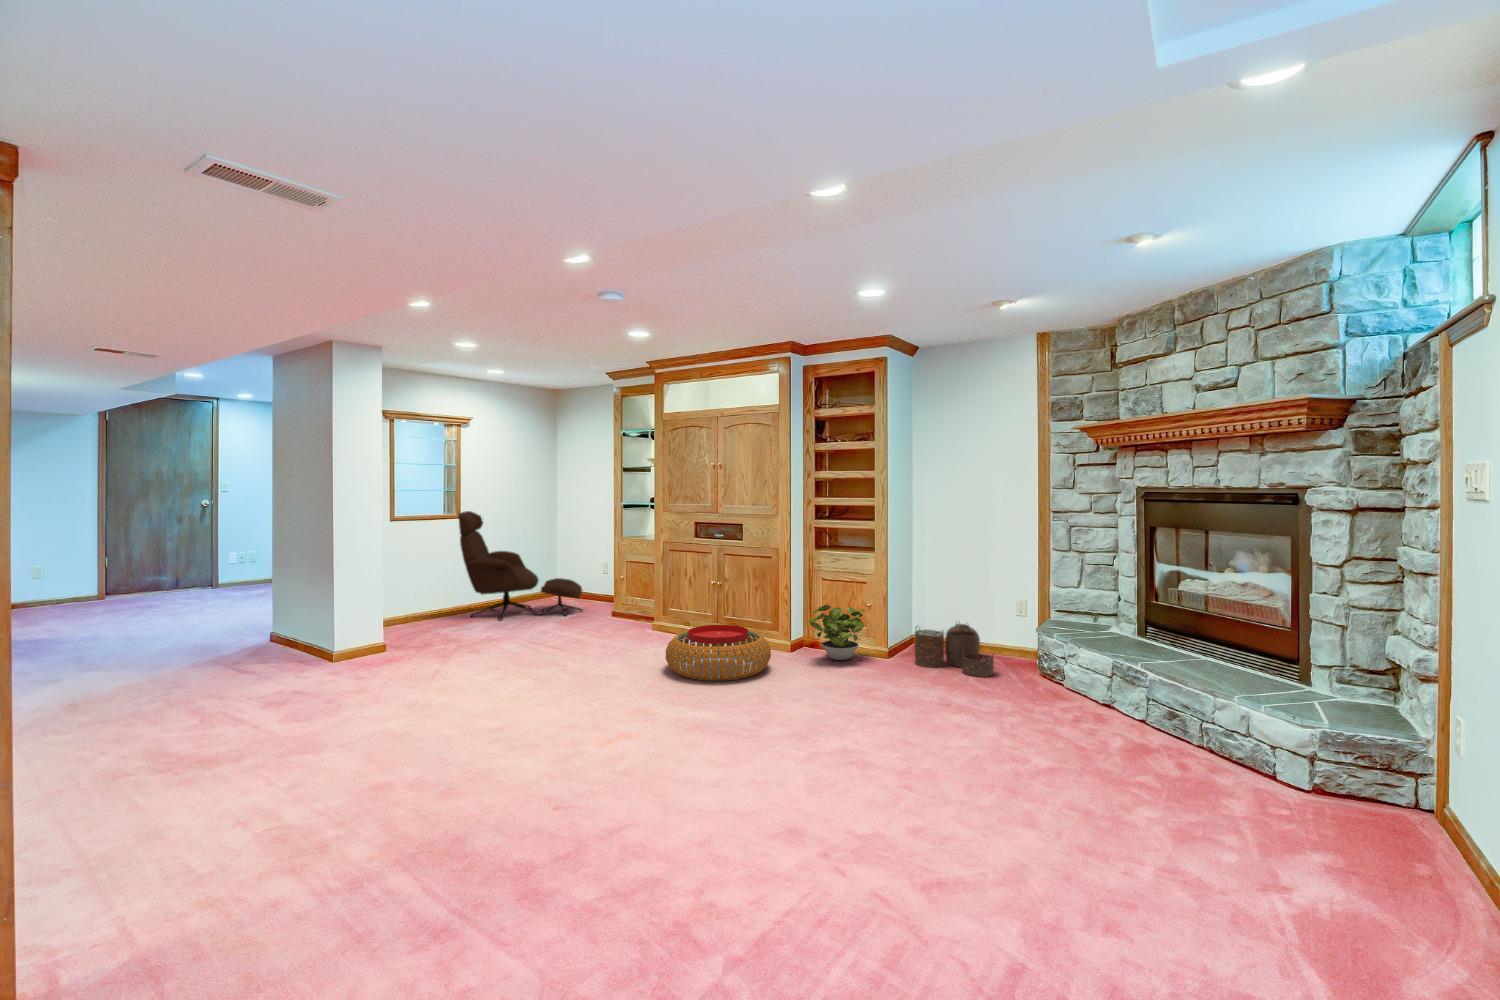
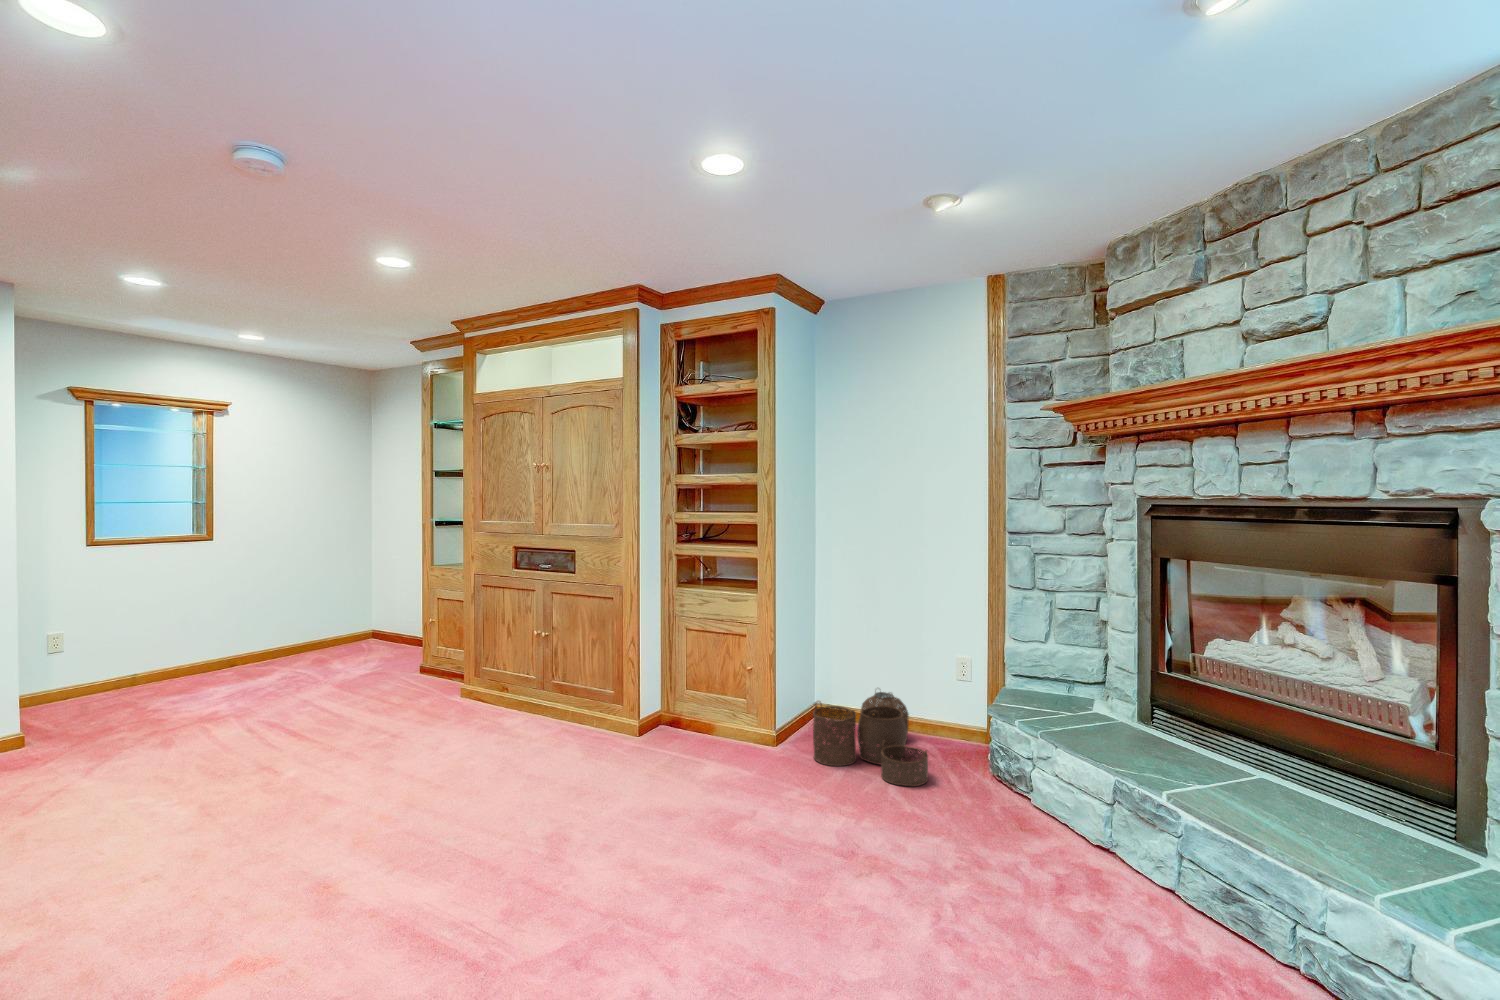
lounge chair: present [458,511,582,620] -> none [190,529,389,683]
potted plant: present [809,605,864,660] -> none [655,671,742,755]
pouf: present [666,625,771,681] -> none [419,707,593,811]

